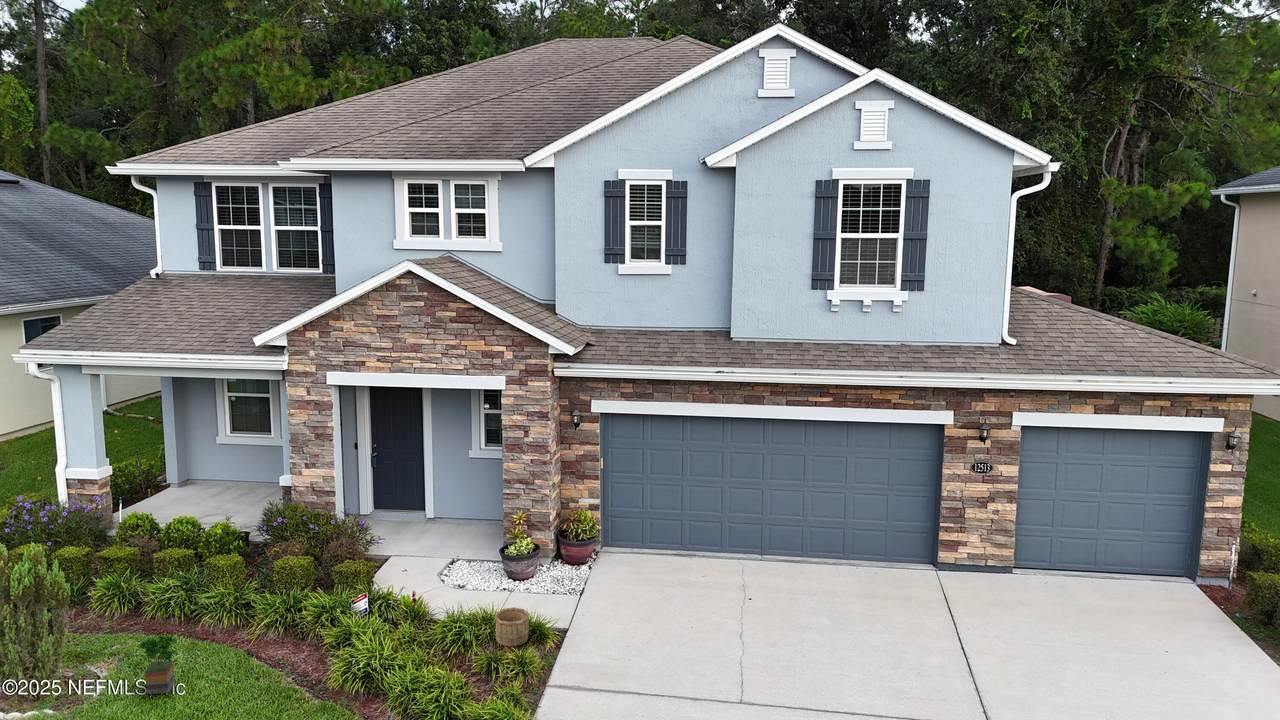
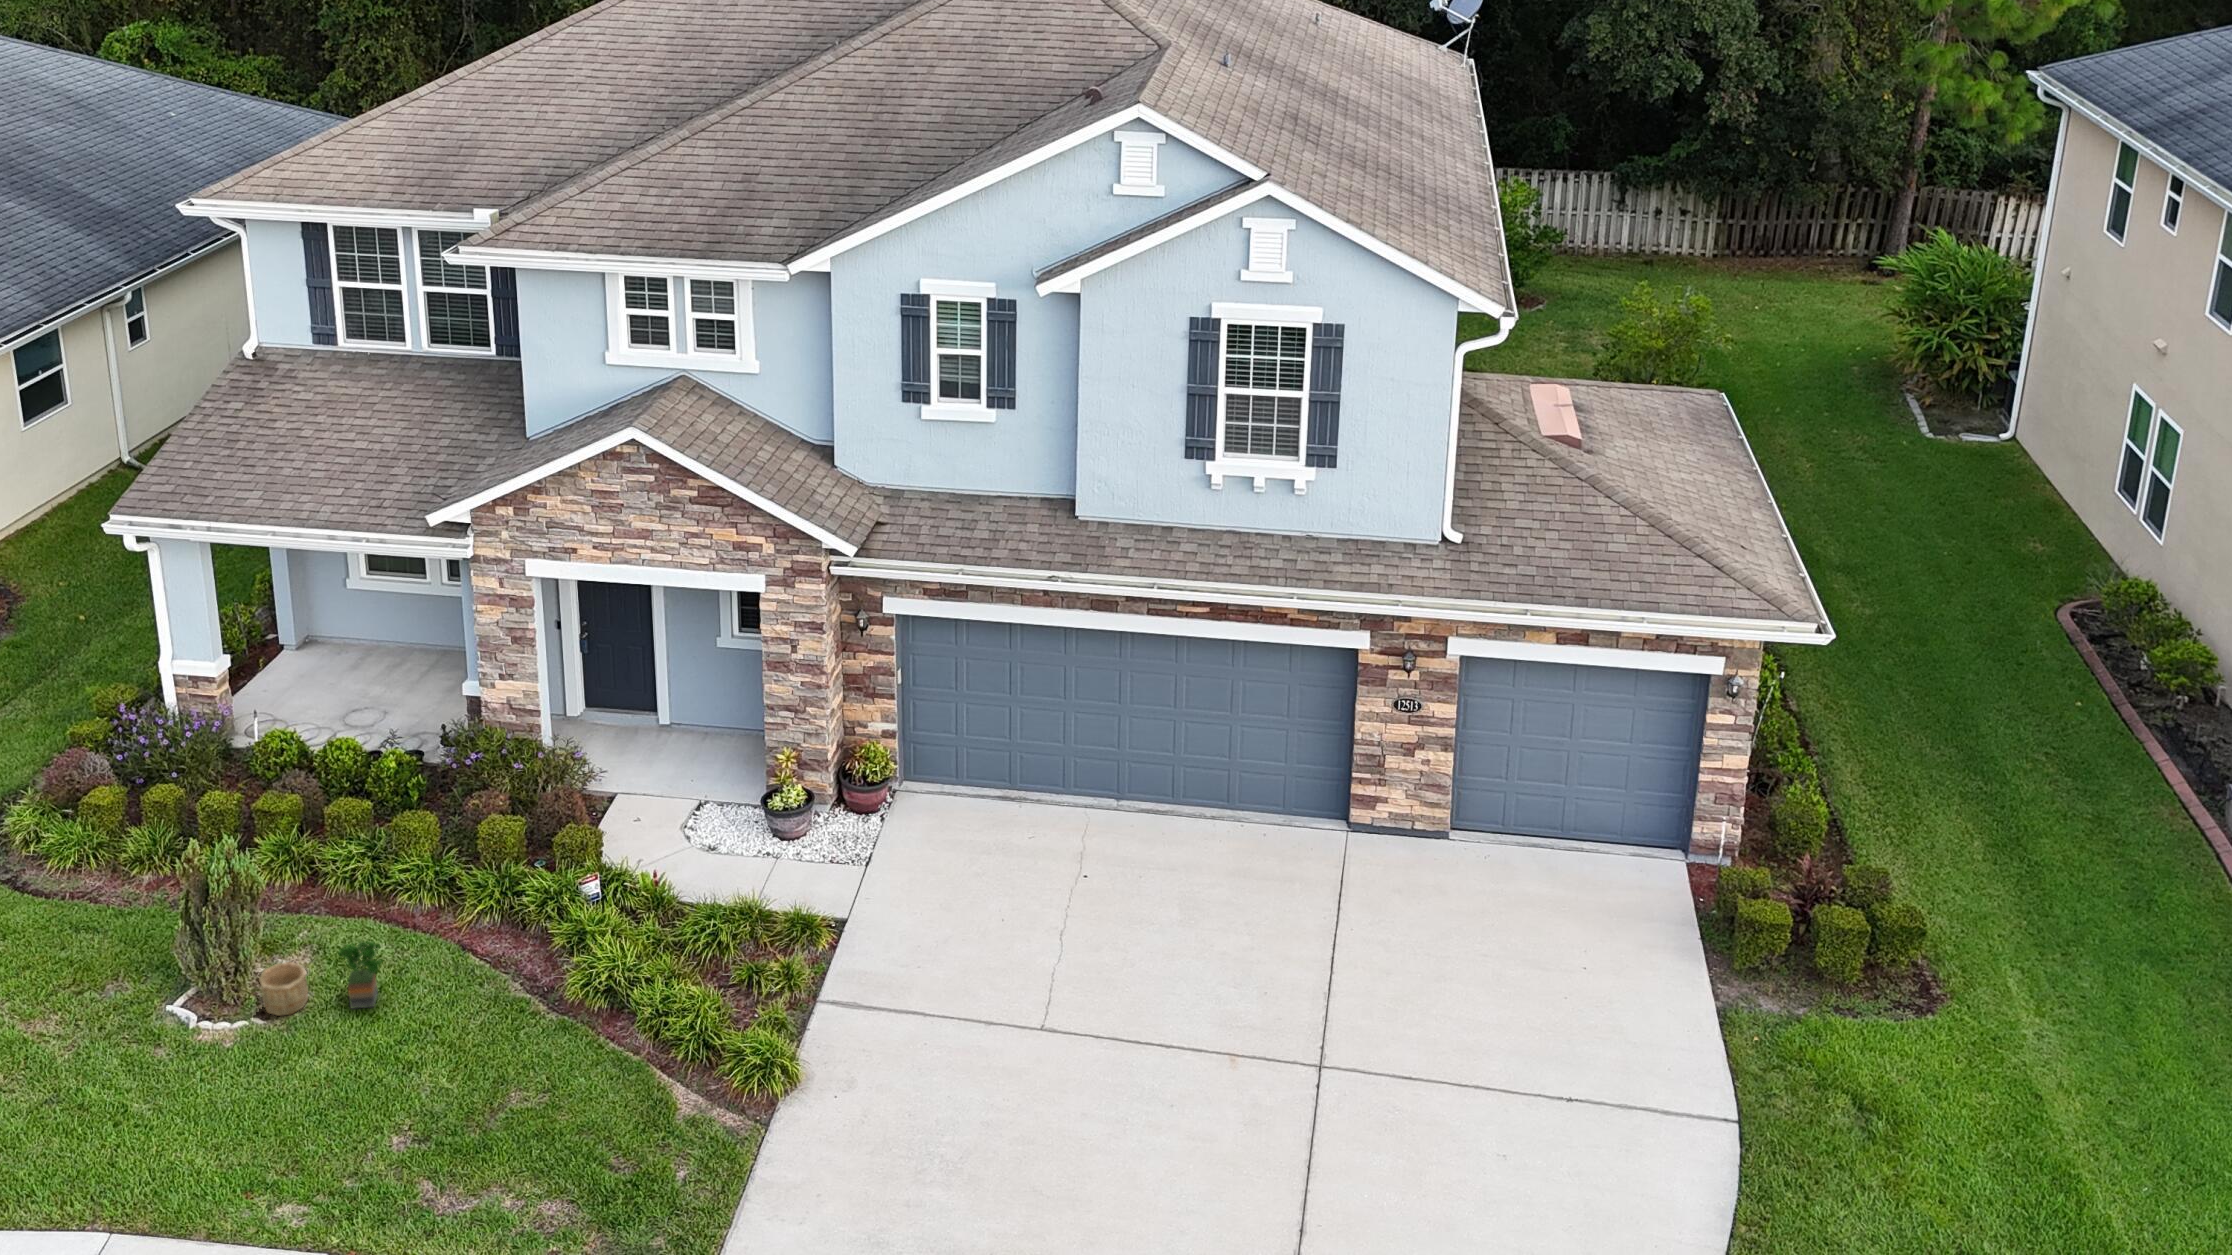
wooden bucket: present [495,607,530,646] -> present [259,962,308,1016]

